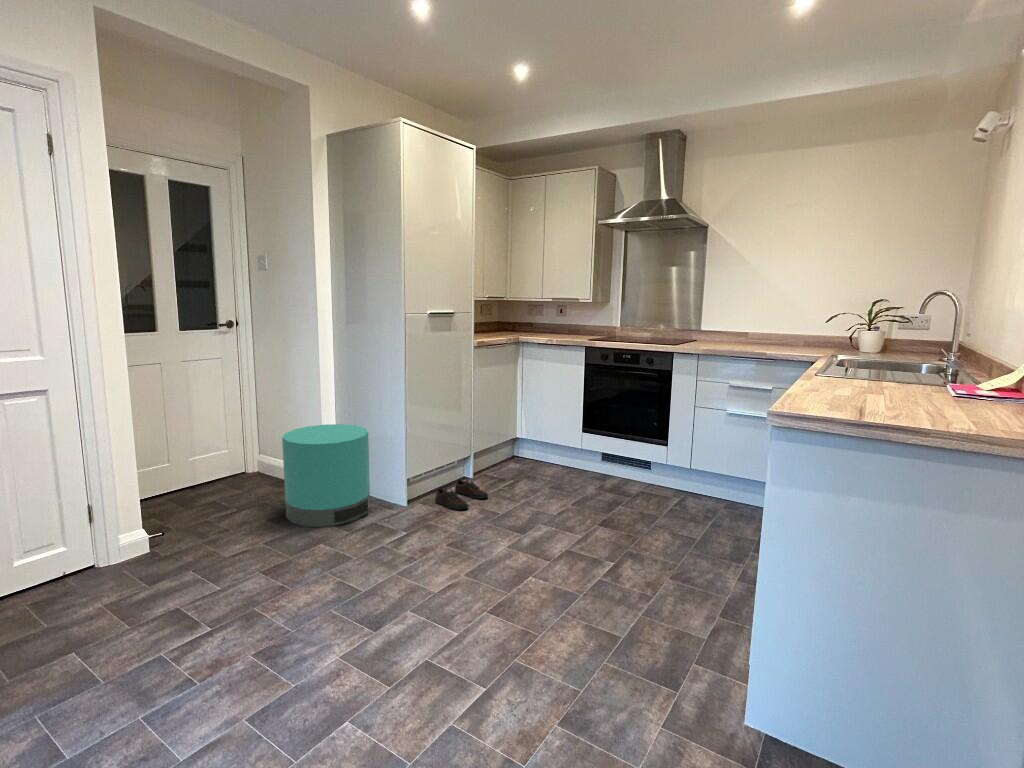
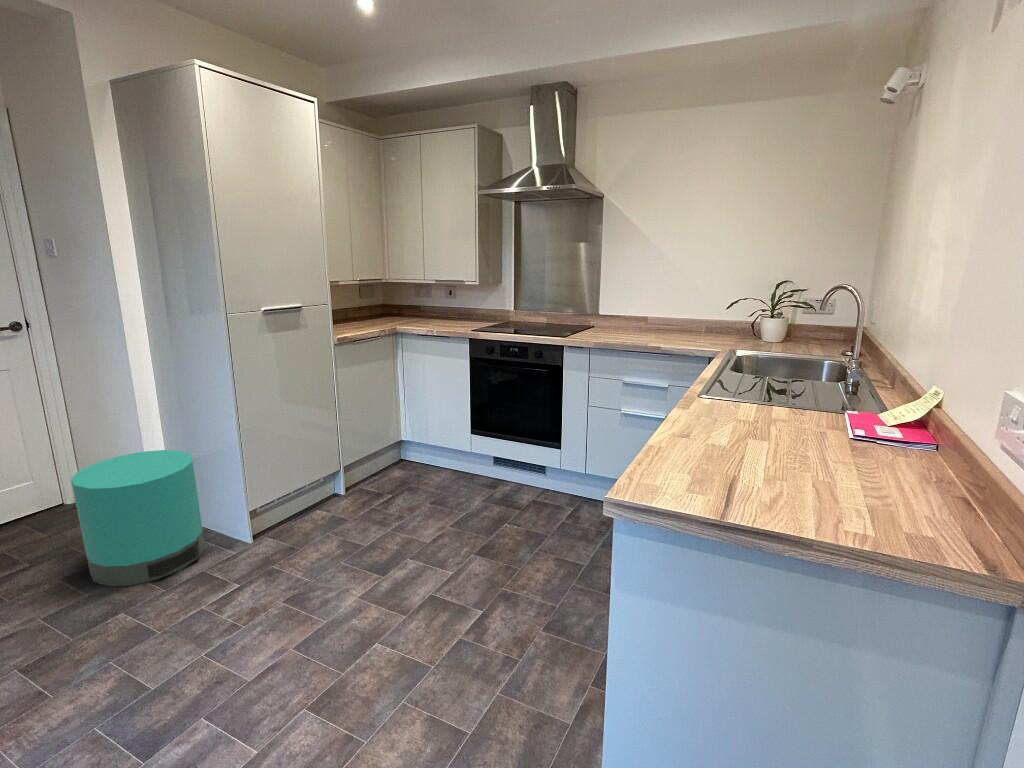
shoe: present [435,479,488,510] -> none [289,501,356,544]

